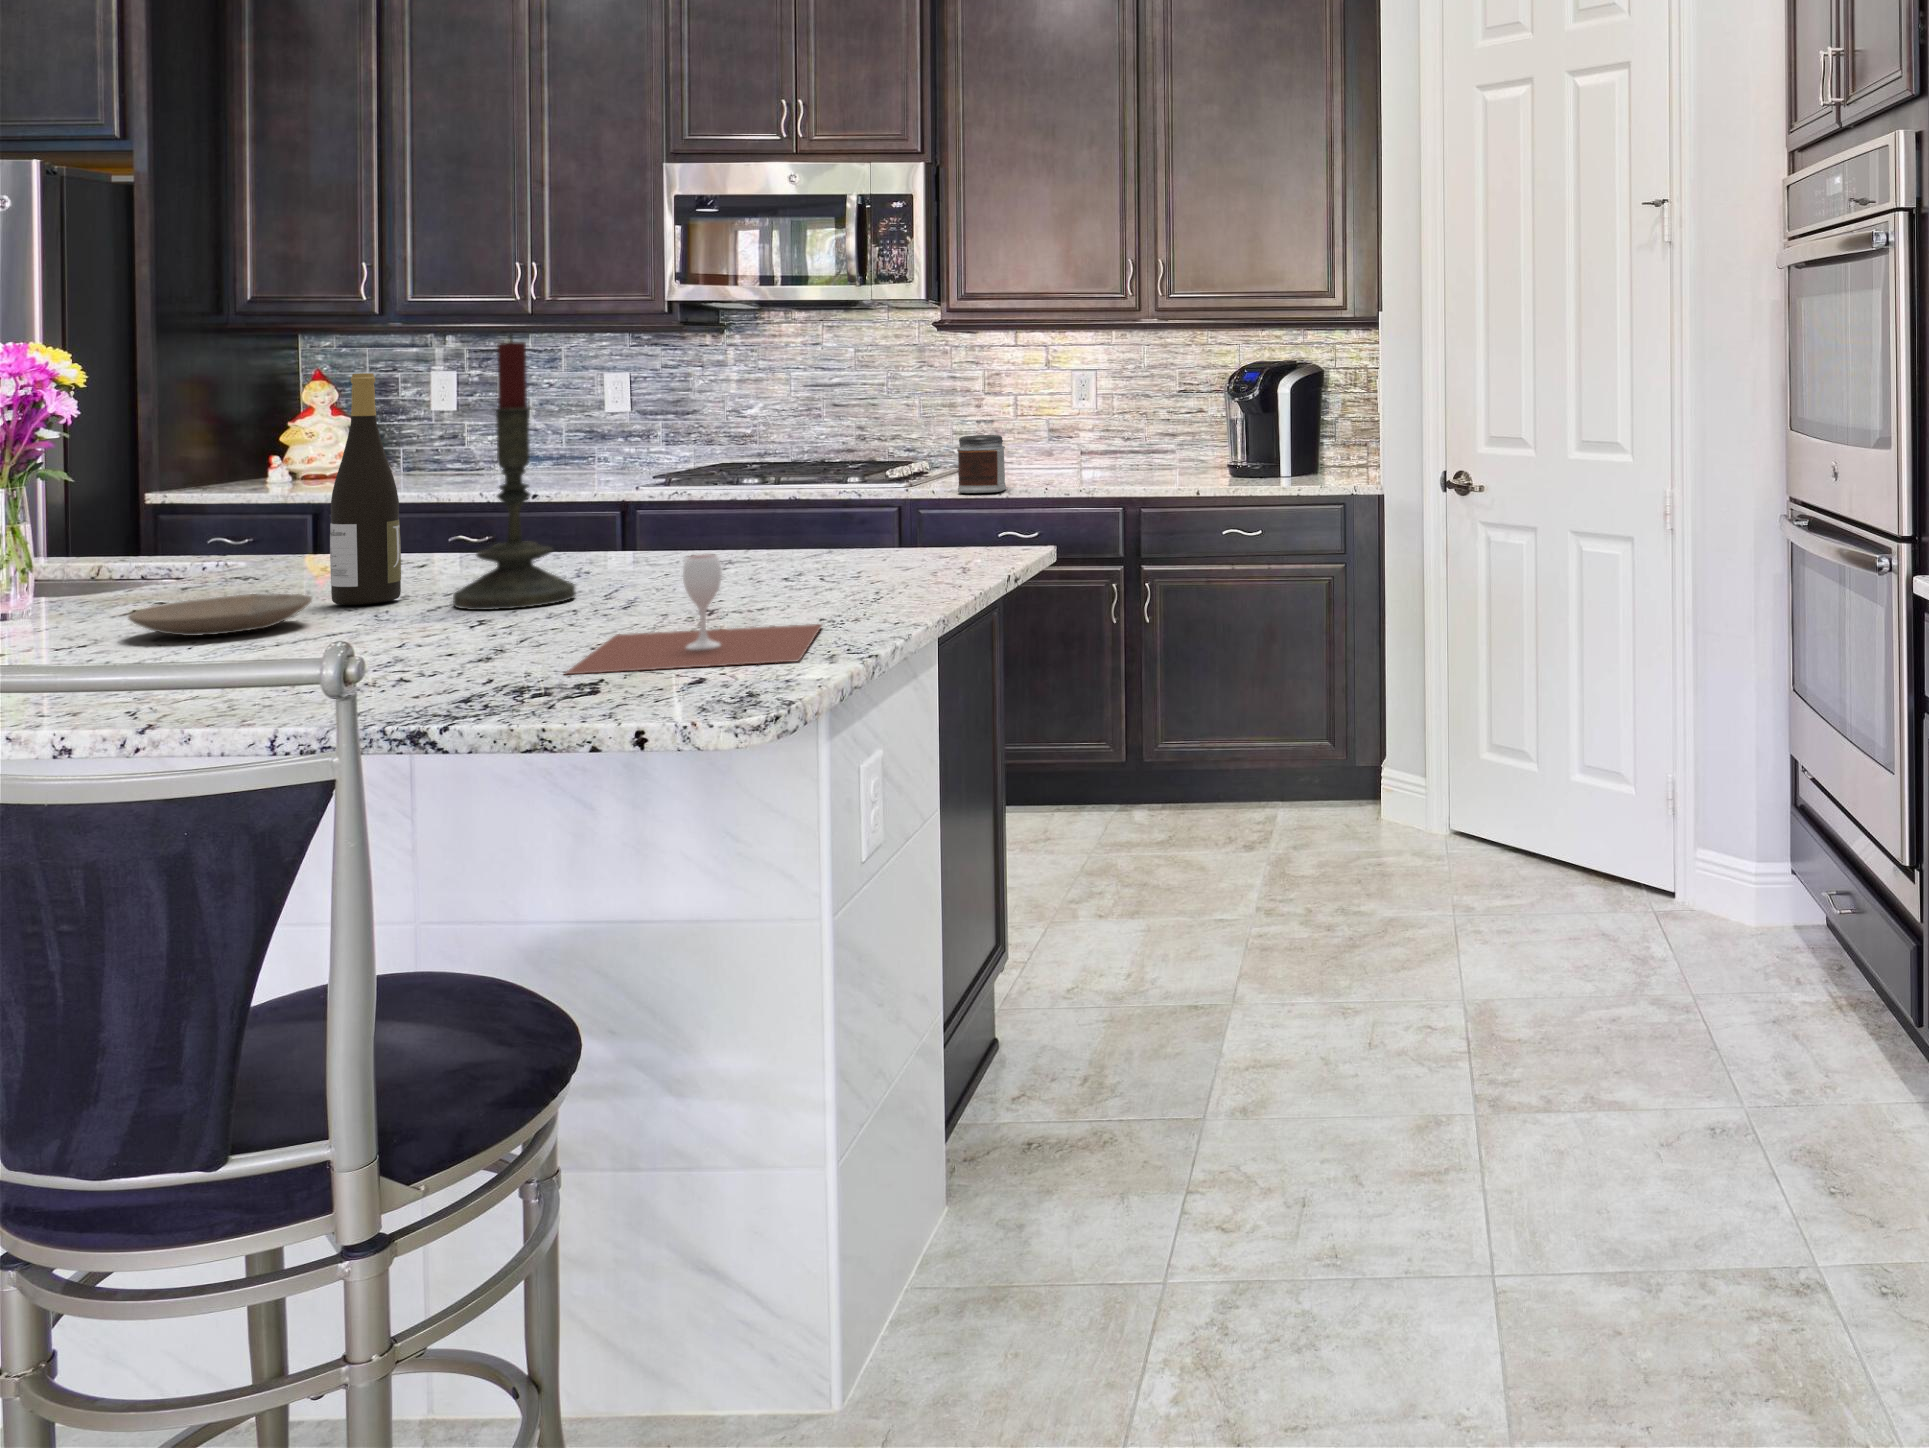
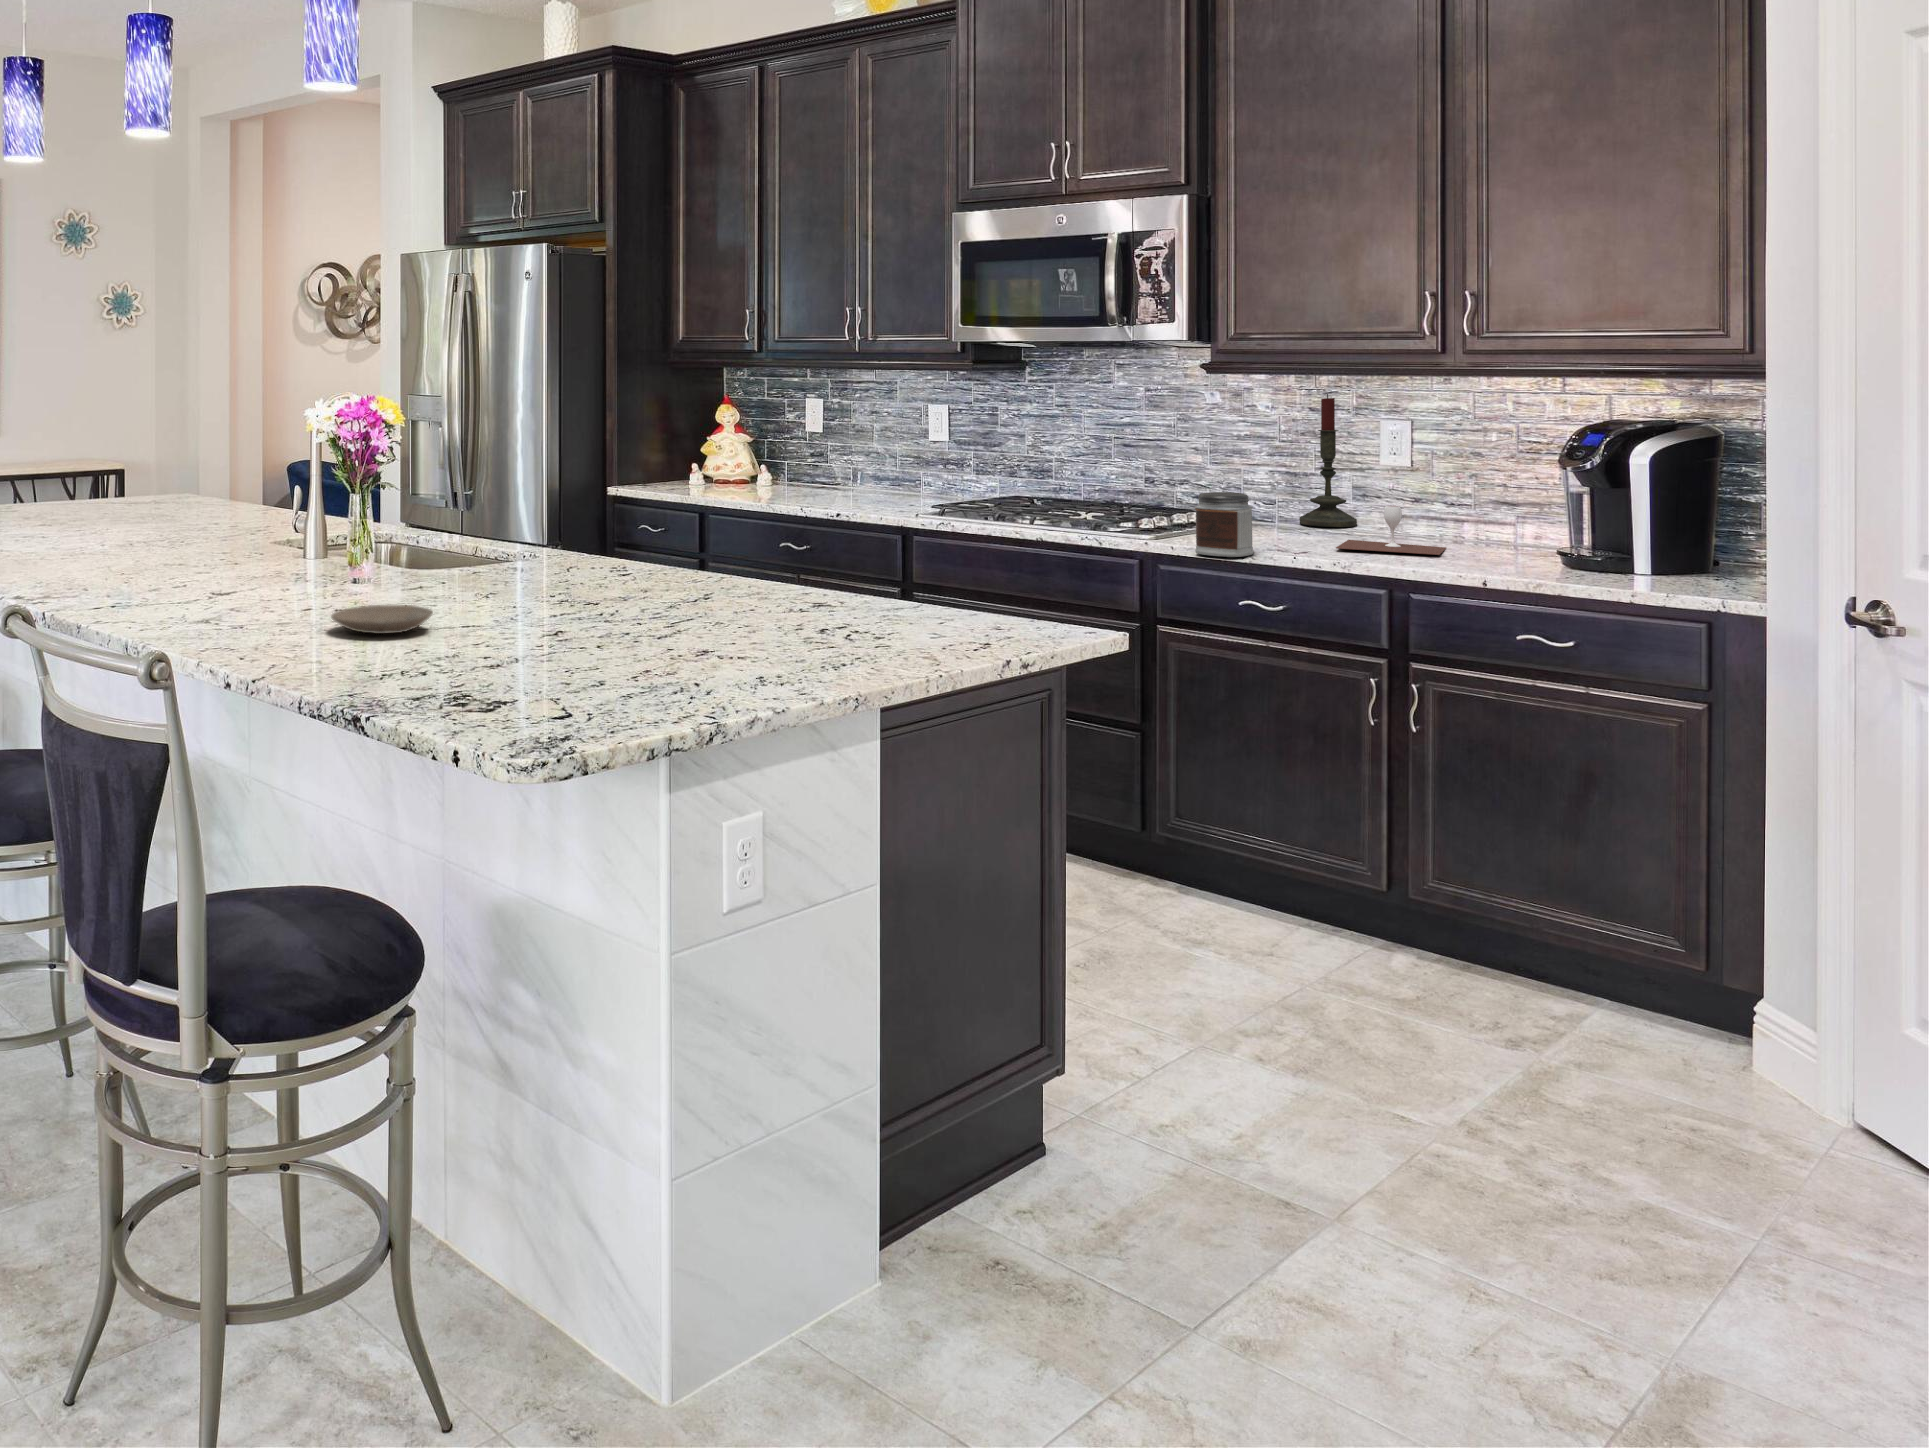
candle: present [453,339,575,610] -> present [1300,394,1357,527]
wine bottle: present [330,373,401,605] -> none [470,447,513,621]
wine glass: present [566,554,822,675] -> present [1336,505,1446,555]

